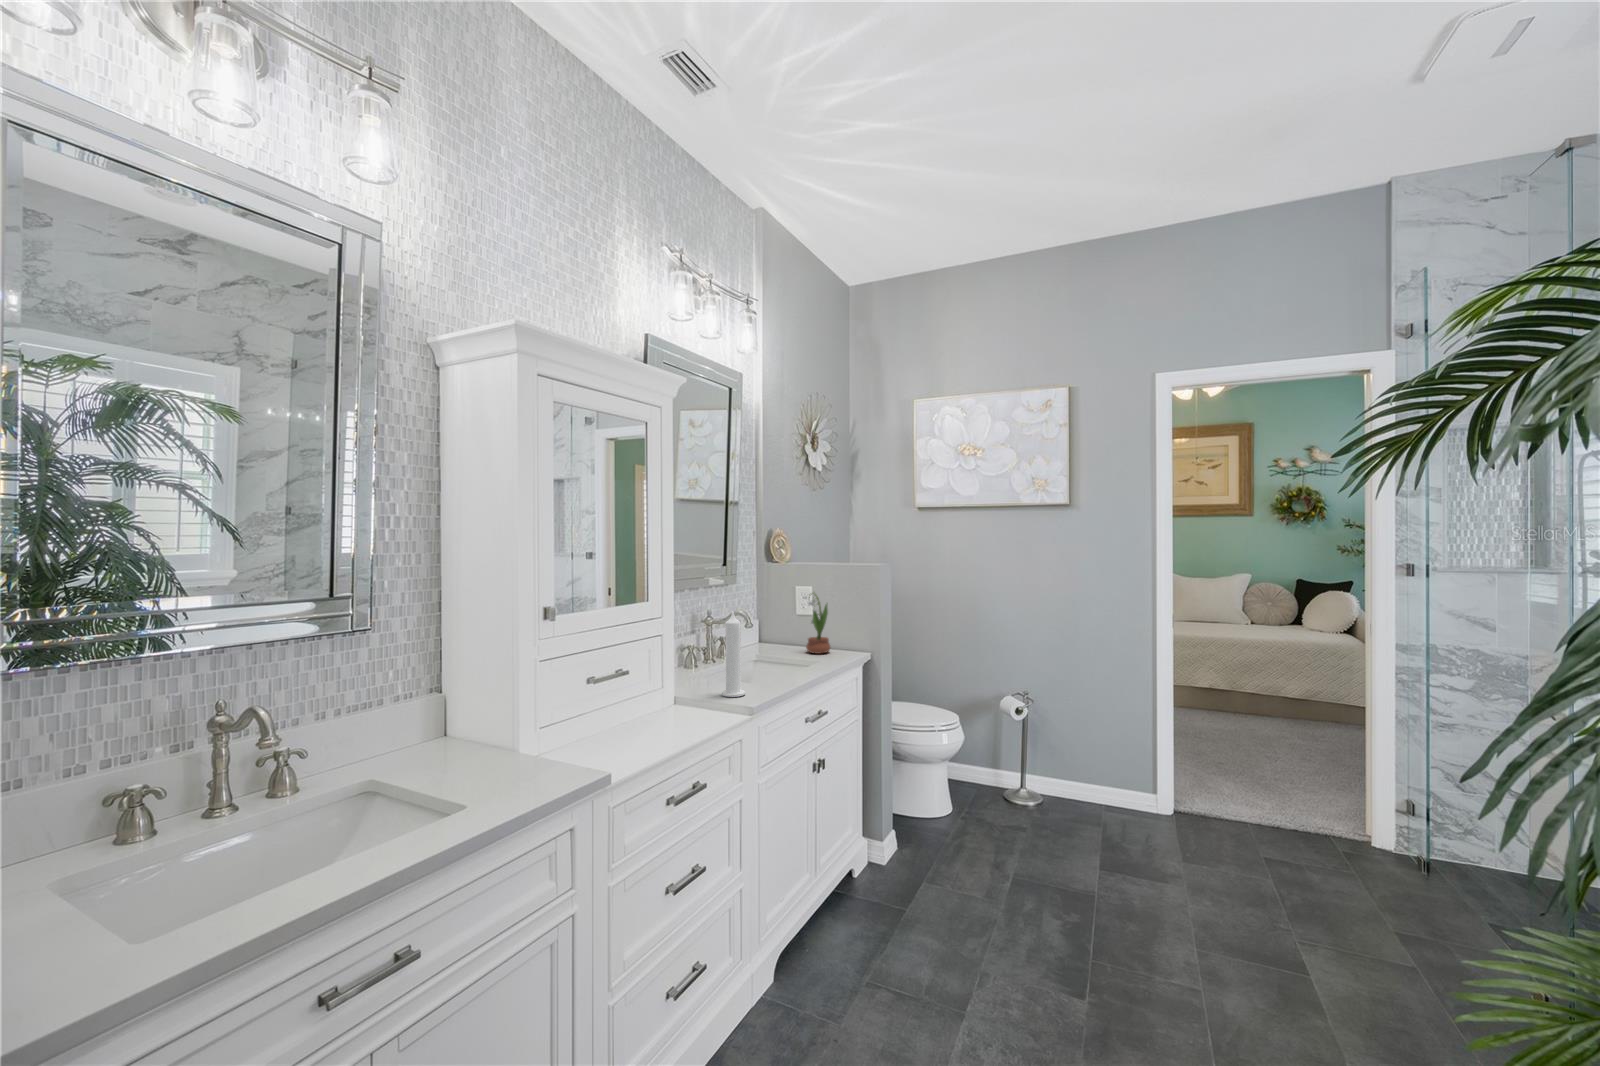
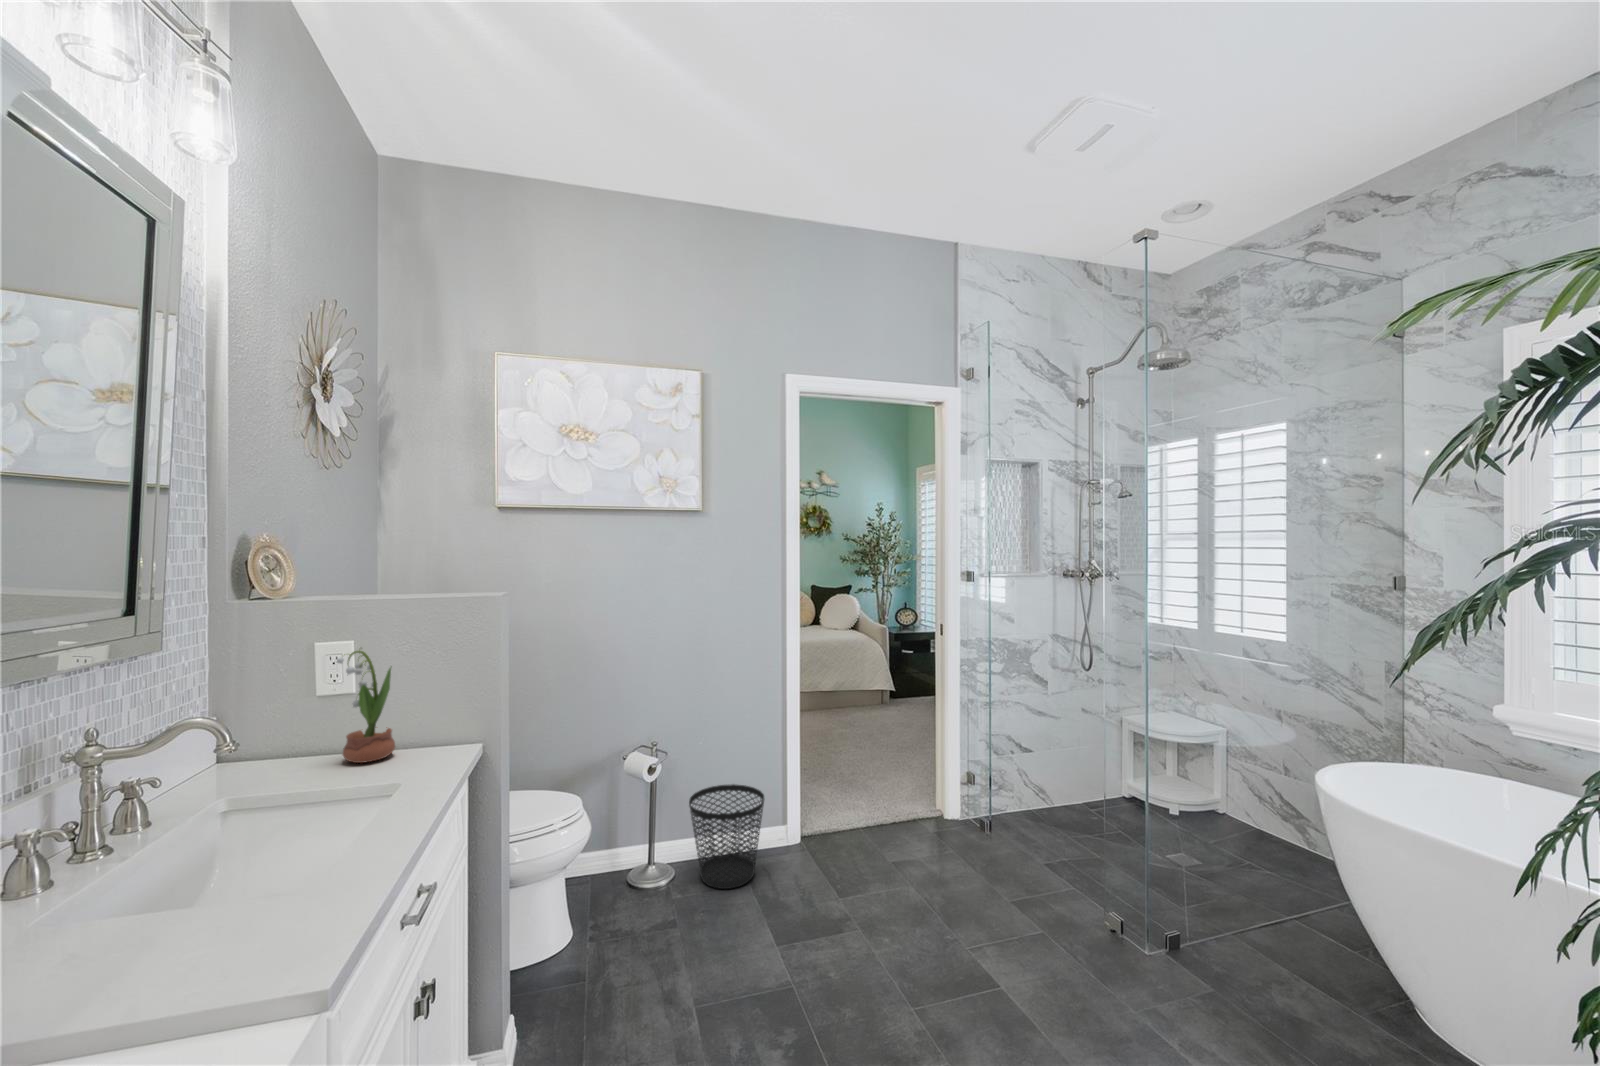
candle: present [722,611,745,697] -> none [161,743,245,983]
wastebasket: none [1052,740,1121,824] -> present [689,784,764,889]

